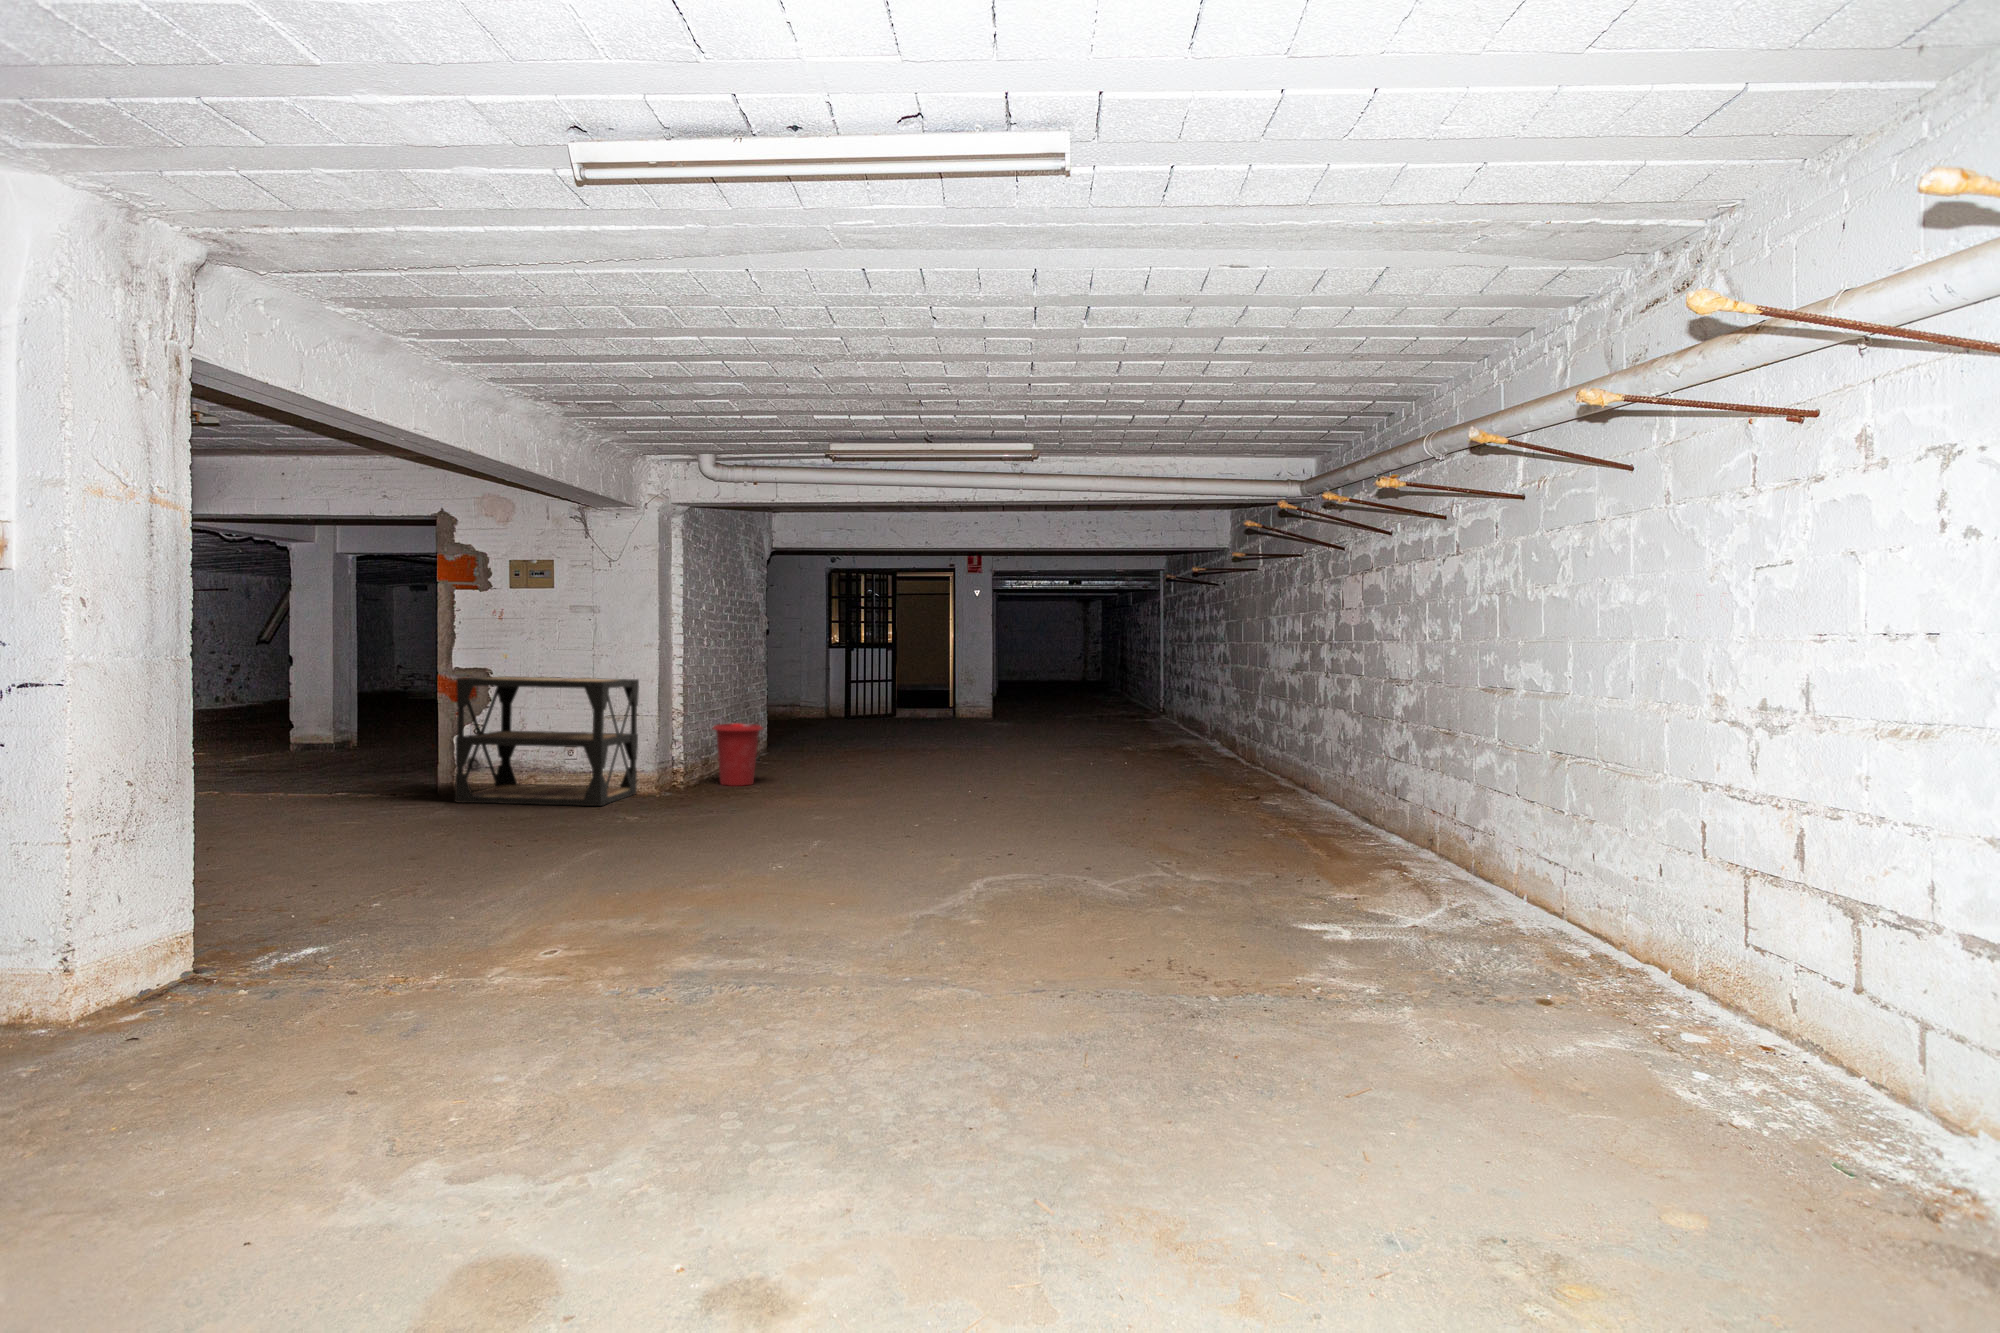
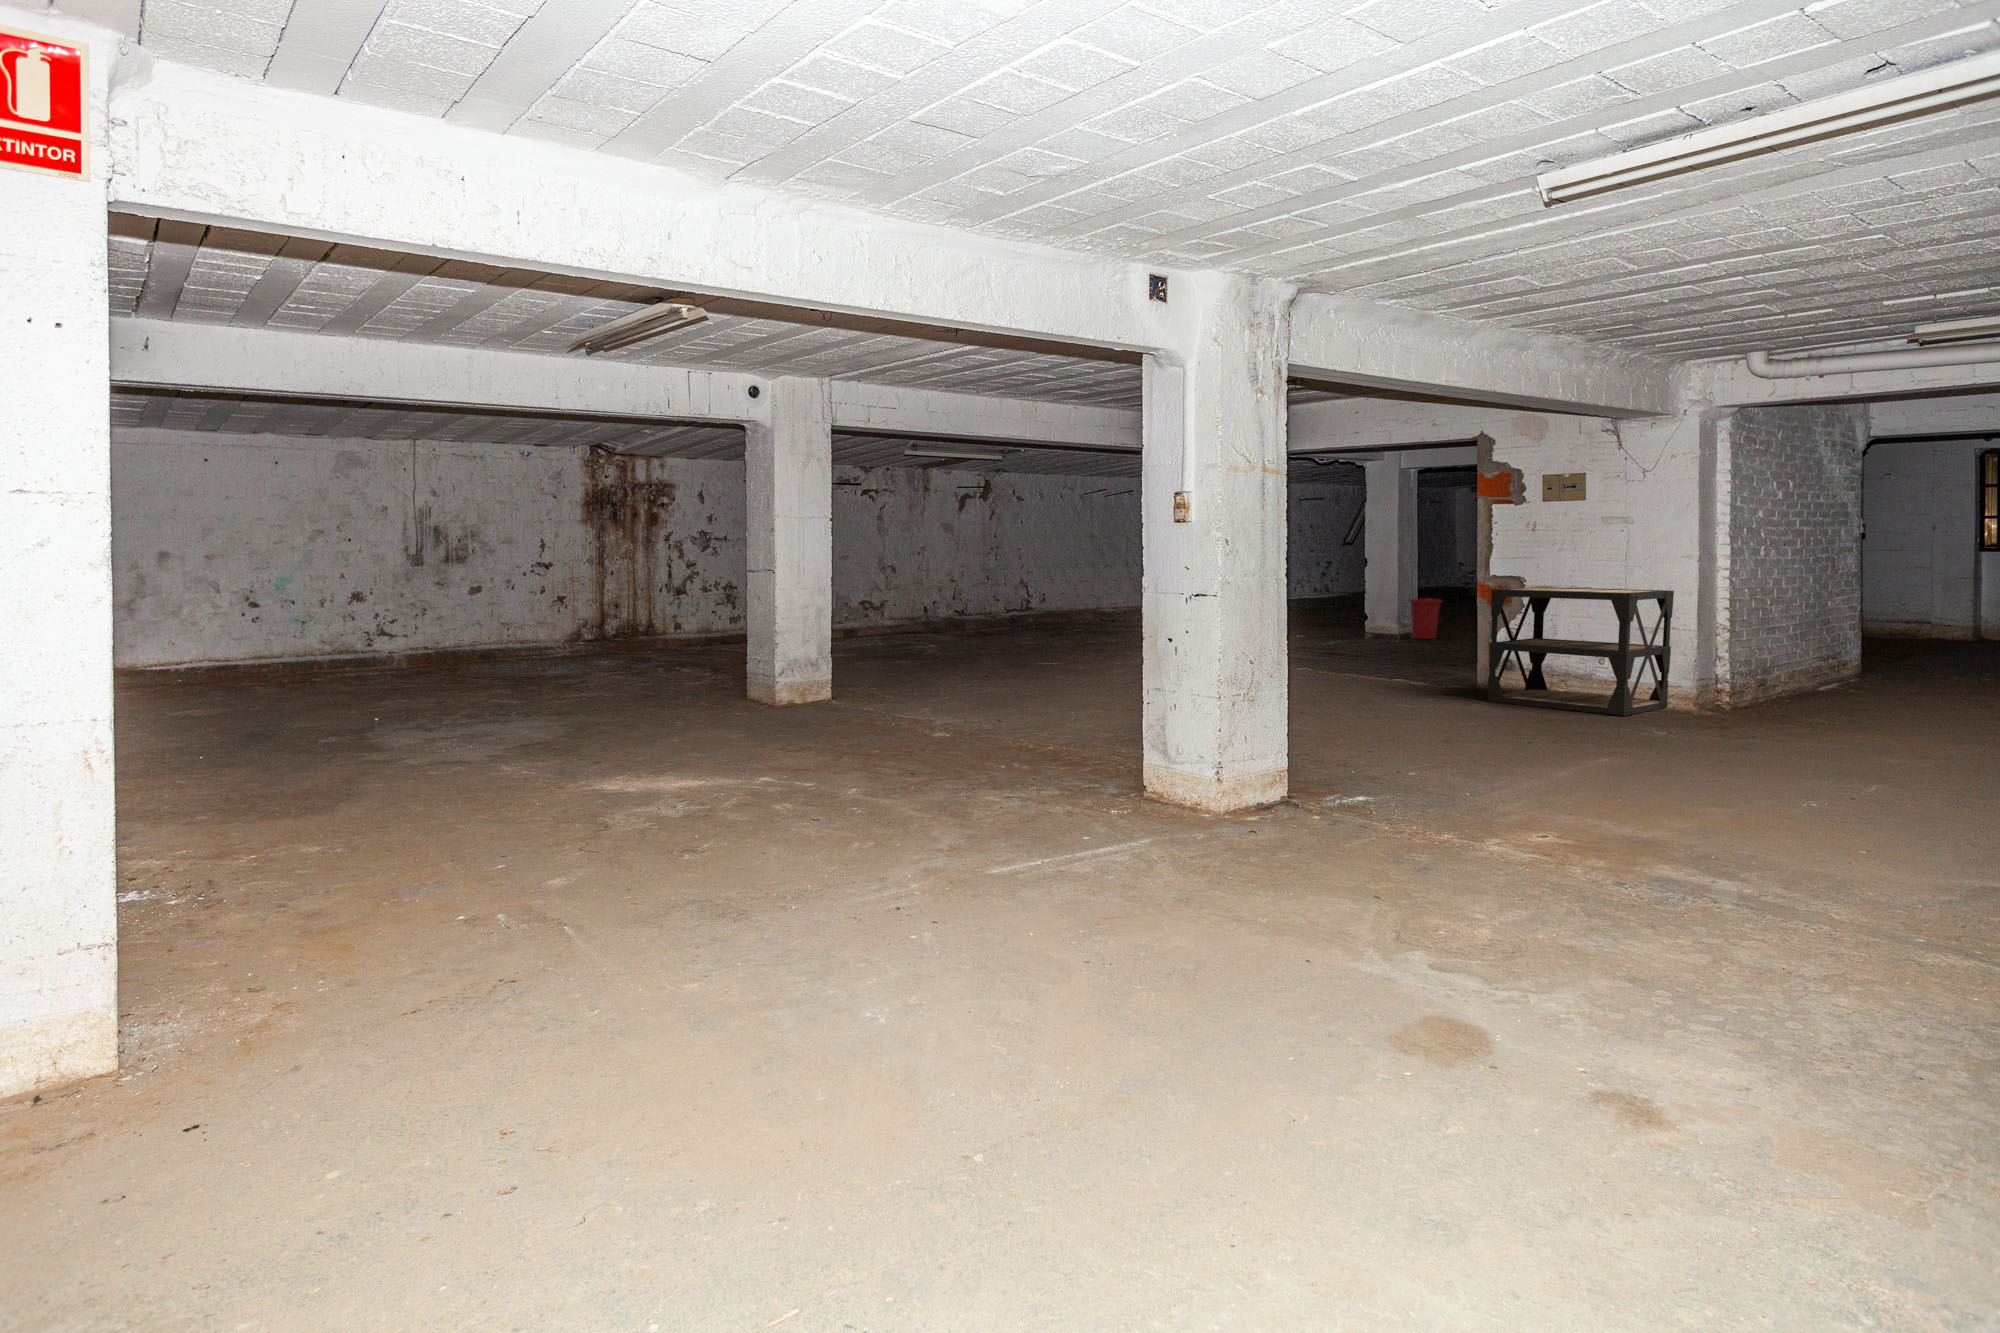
waste bin: present [713,724,763,786] -> present [1409,599,1442,639]

